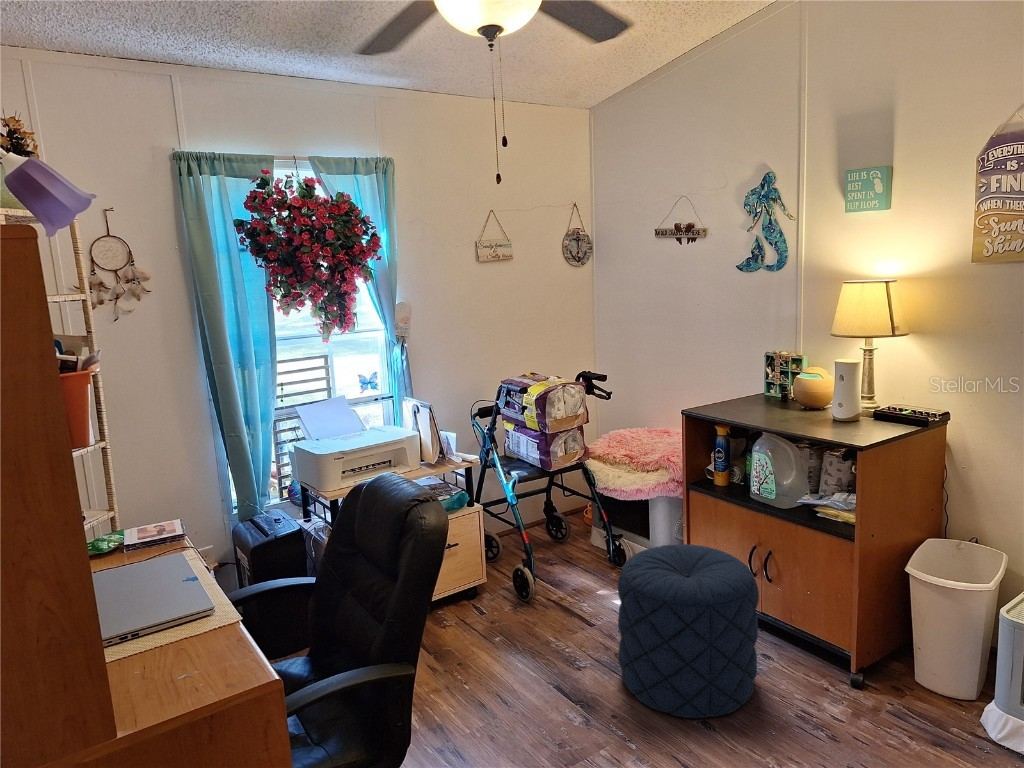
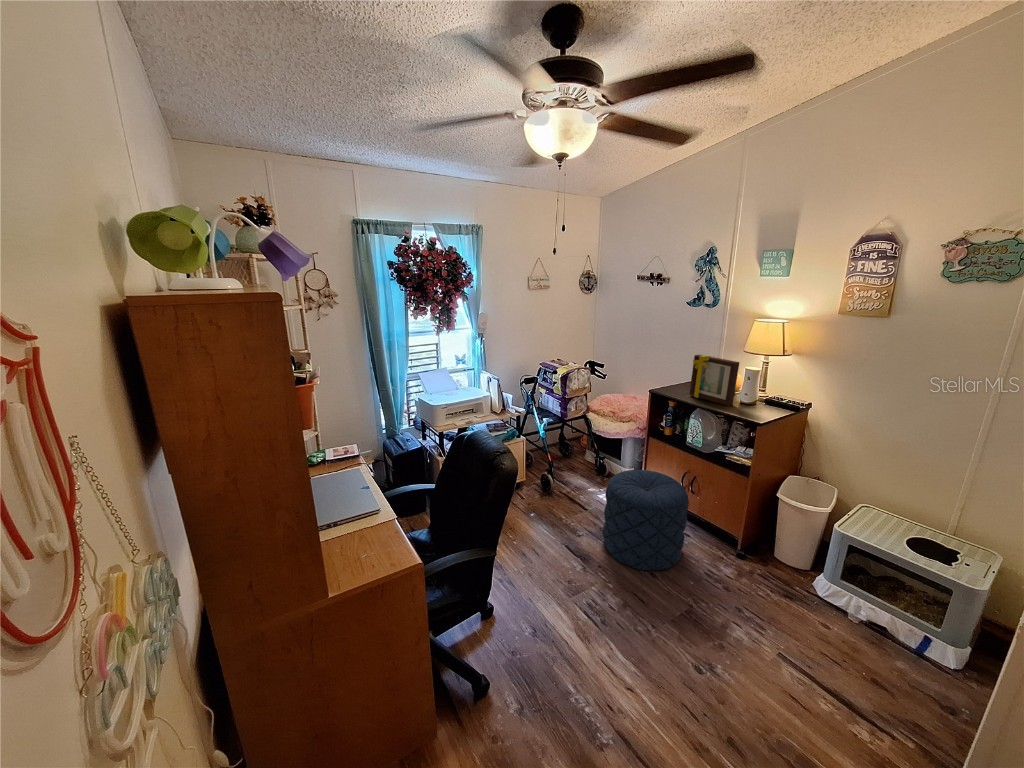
picture frame: none [749,344,822,425] -> present [689,355,739,406]

